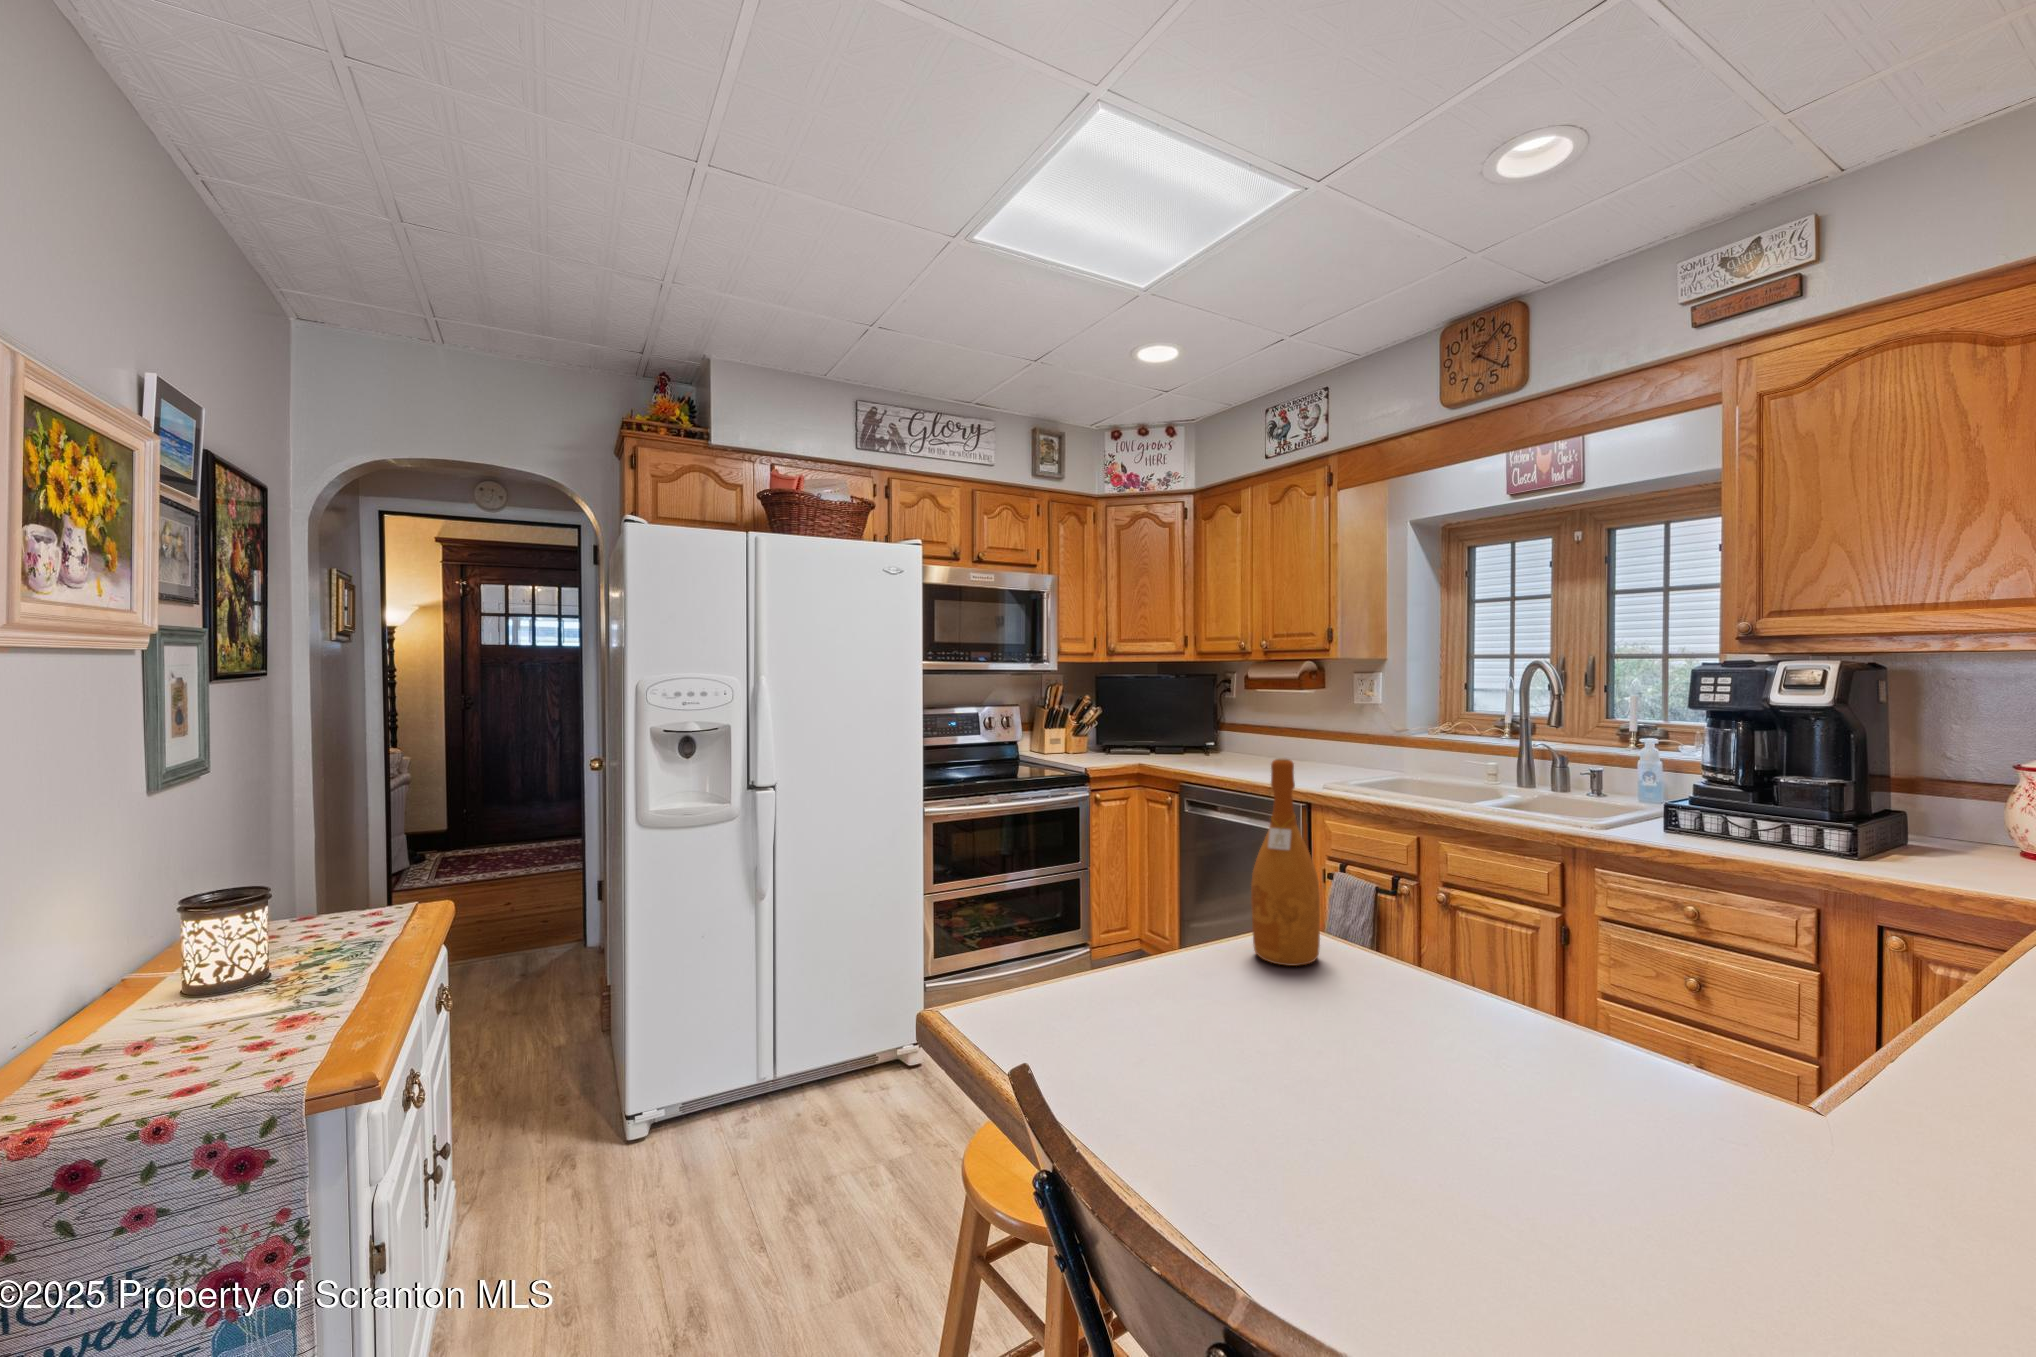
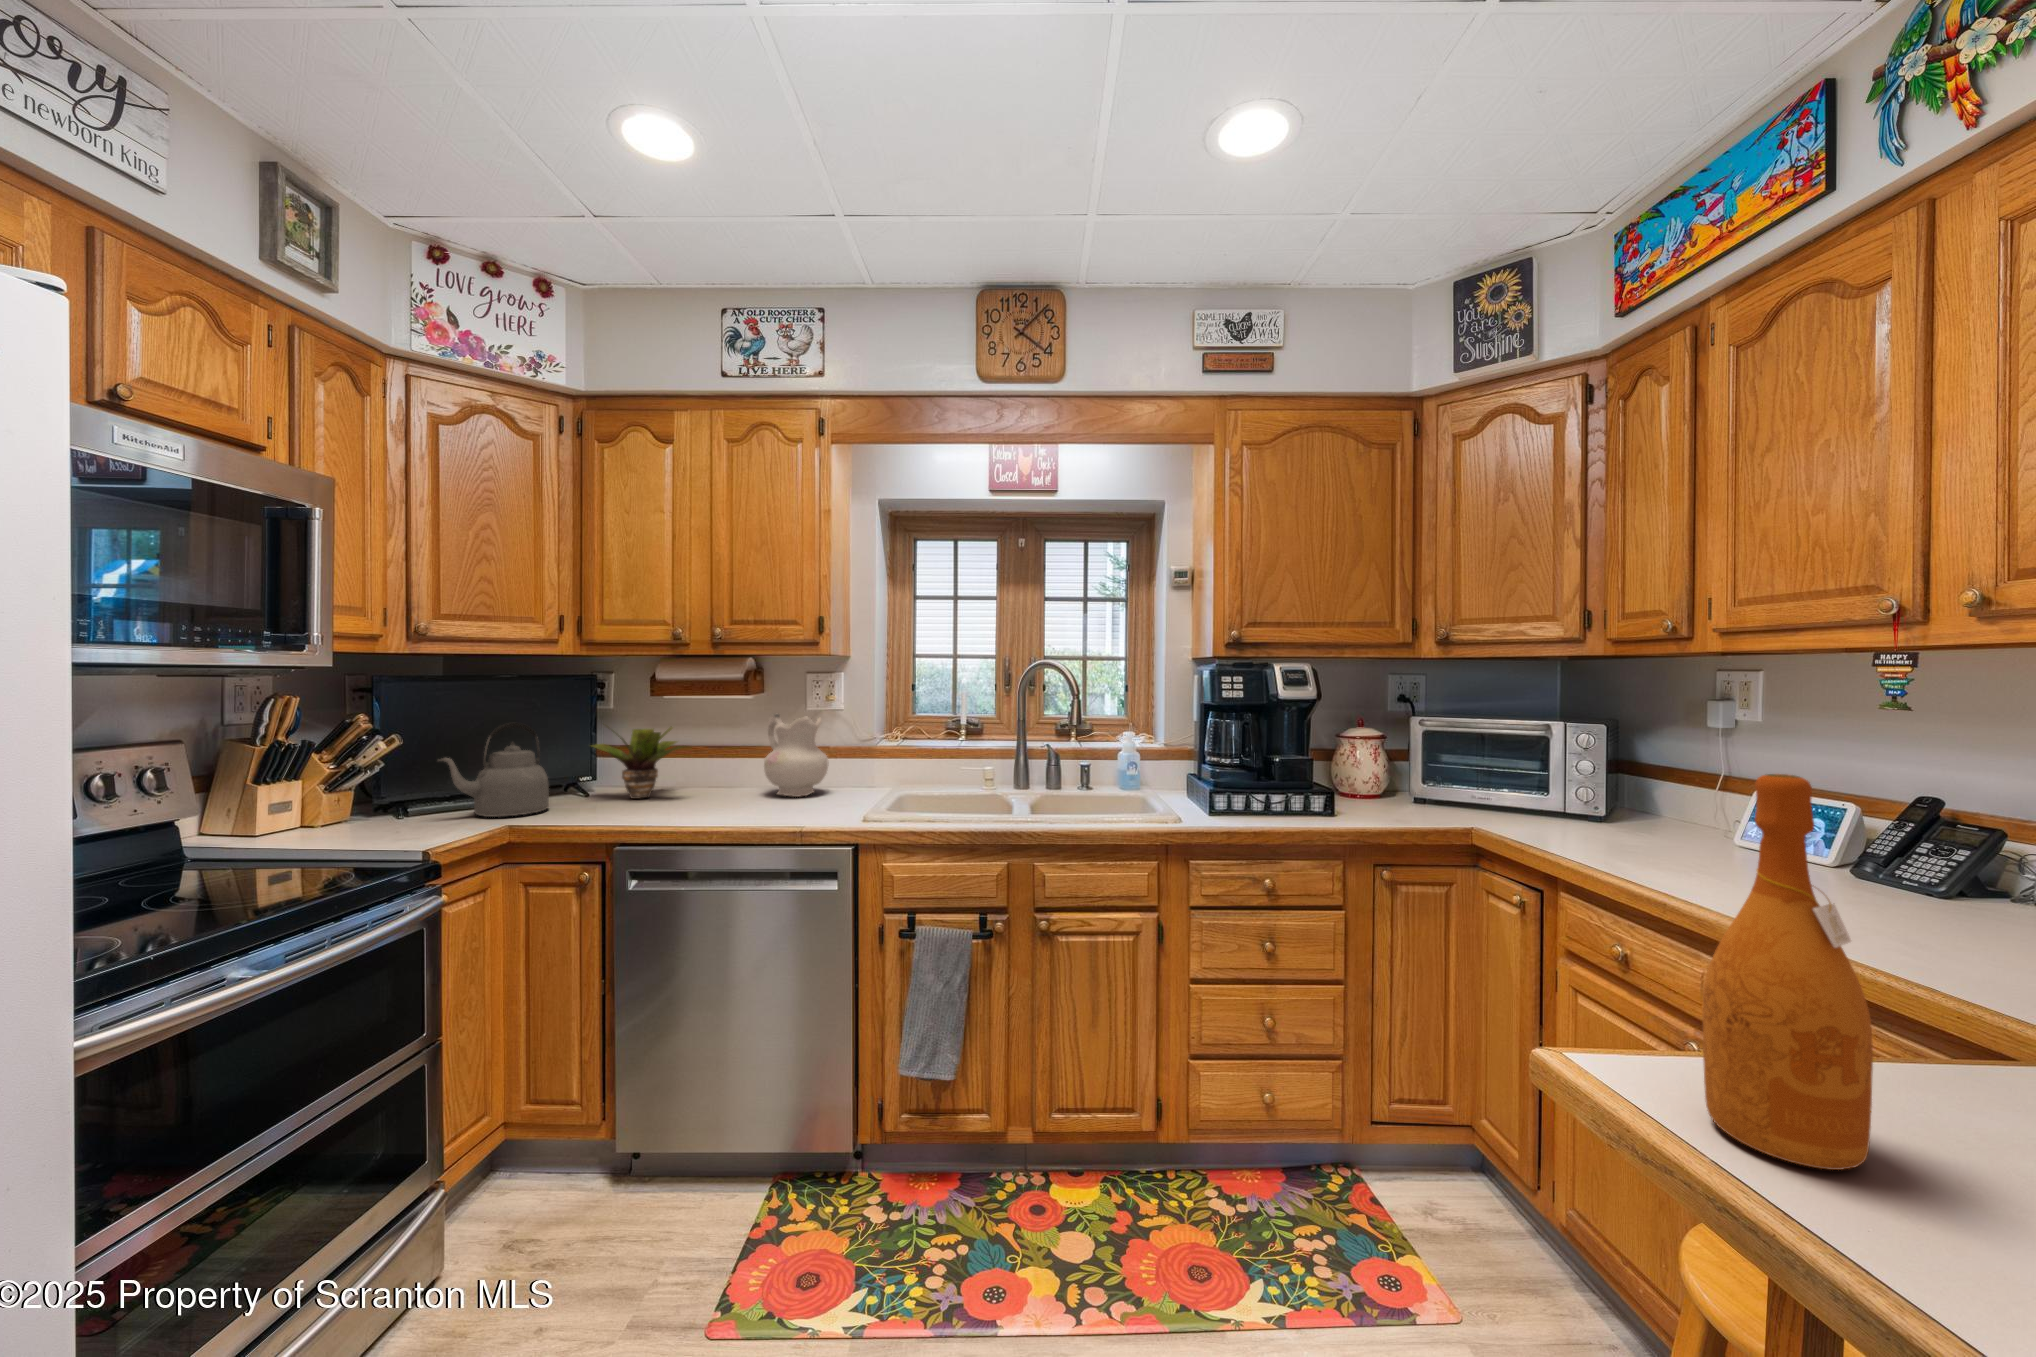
ceramic pitcher: none [1303,705,1355,771] -> present [764,713,829,797]
kettle: none [1115,706,1172,762] -> present [439,723,549,817]
potted plant: none [1202,708,1261,761] -> present [593,726,682,799]

